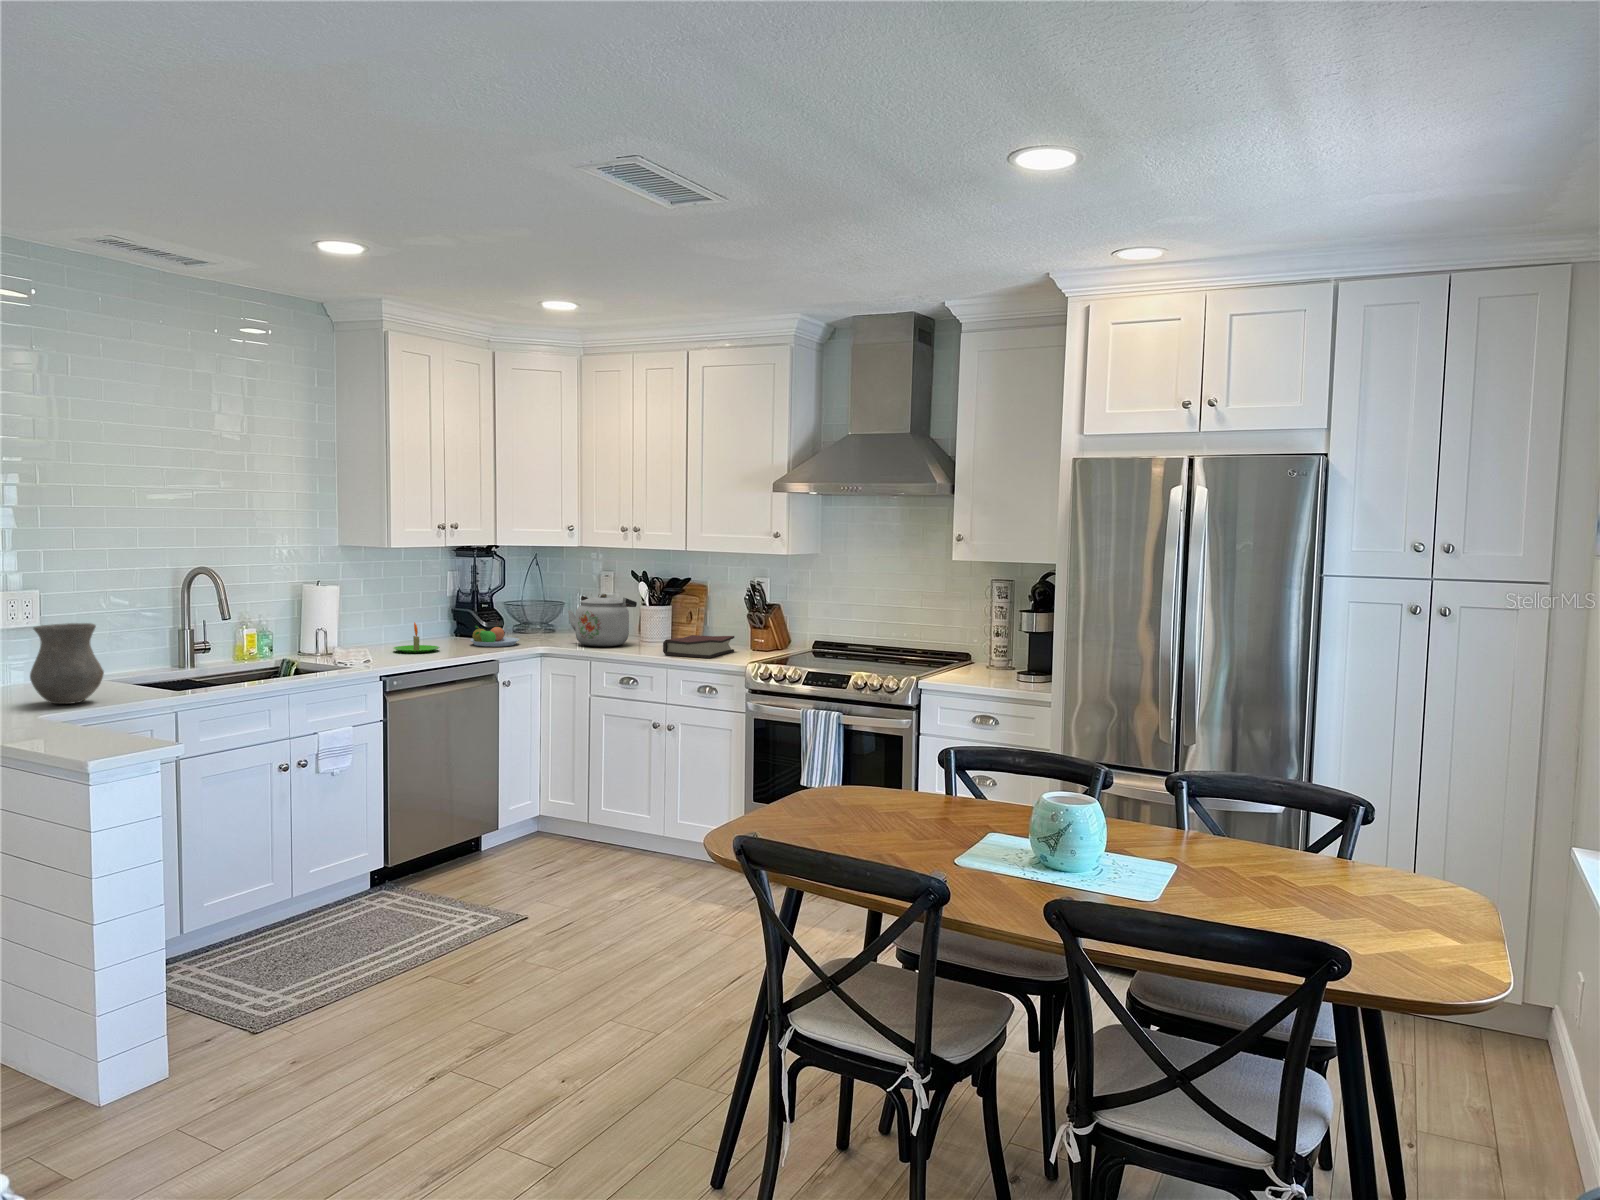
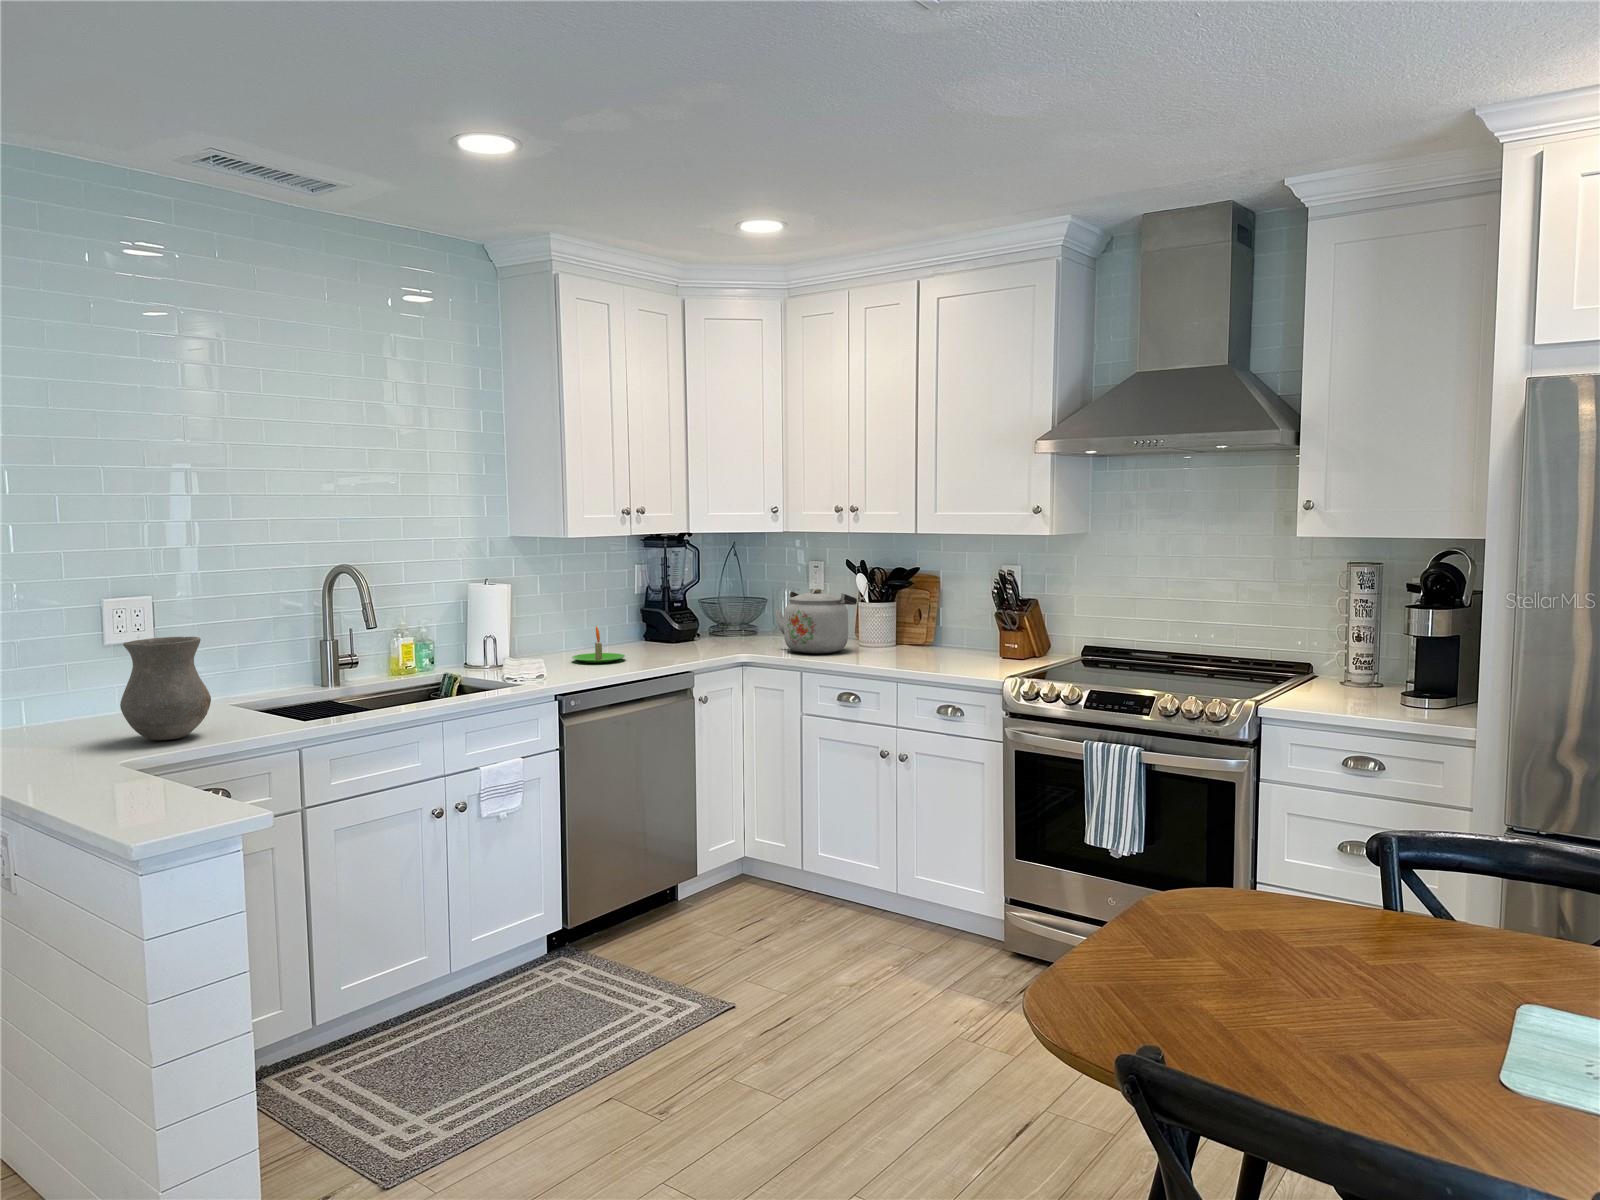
fruit bowl: present [470,626,519,647] -> none [660,629,718,654]
hardback book: present [663,635,734,658] -> none [894,639,982,670]

